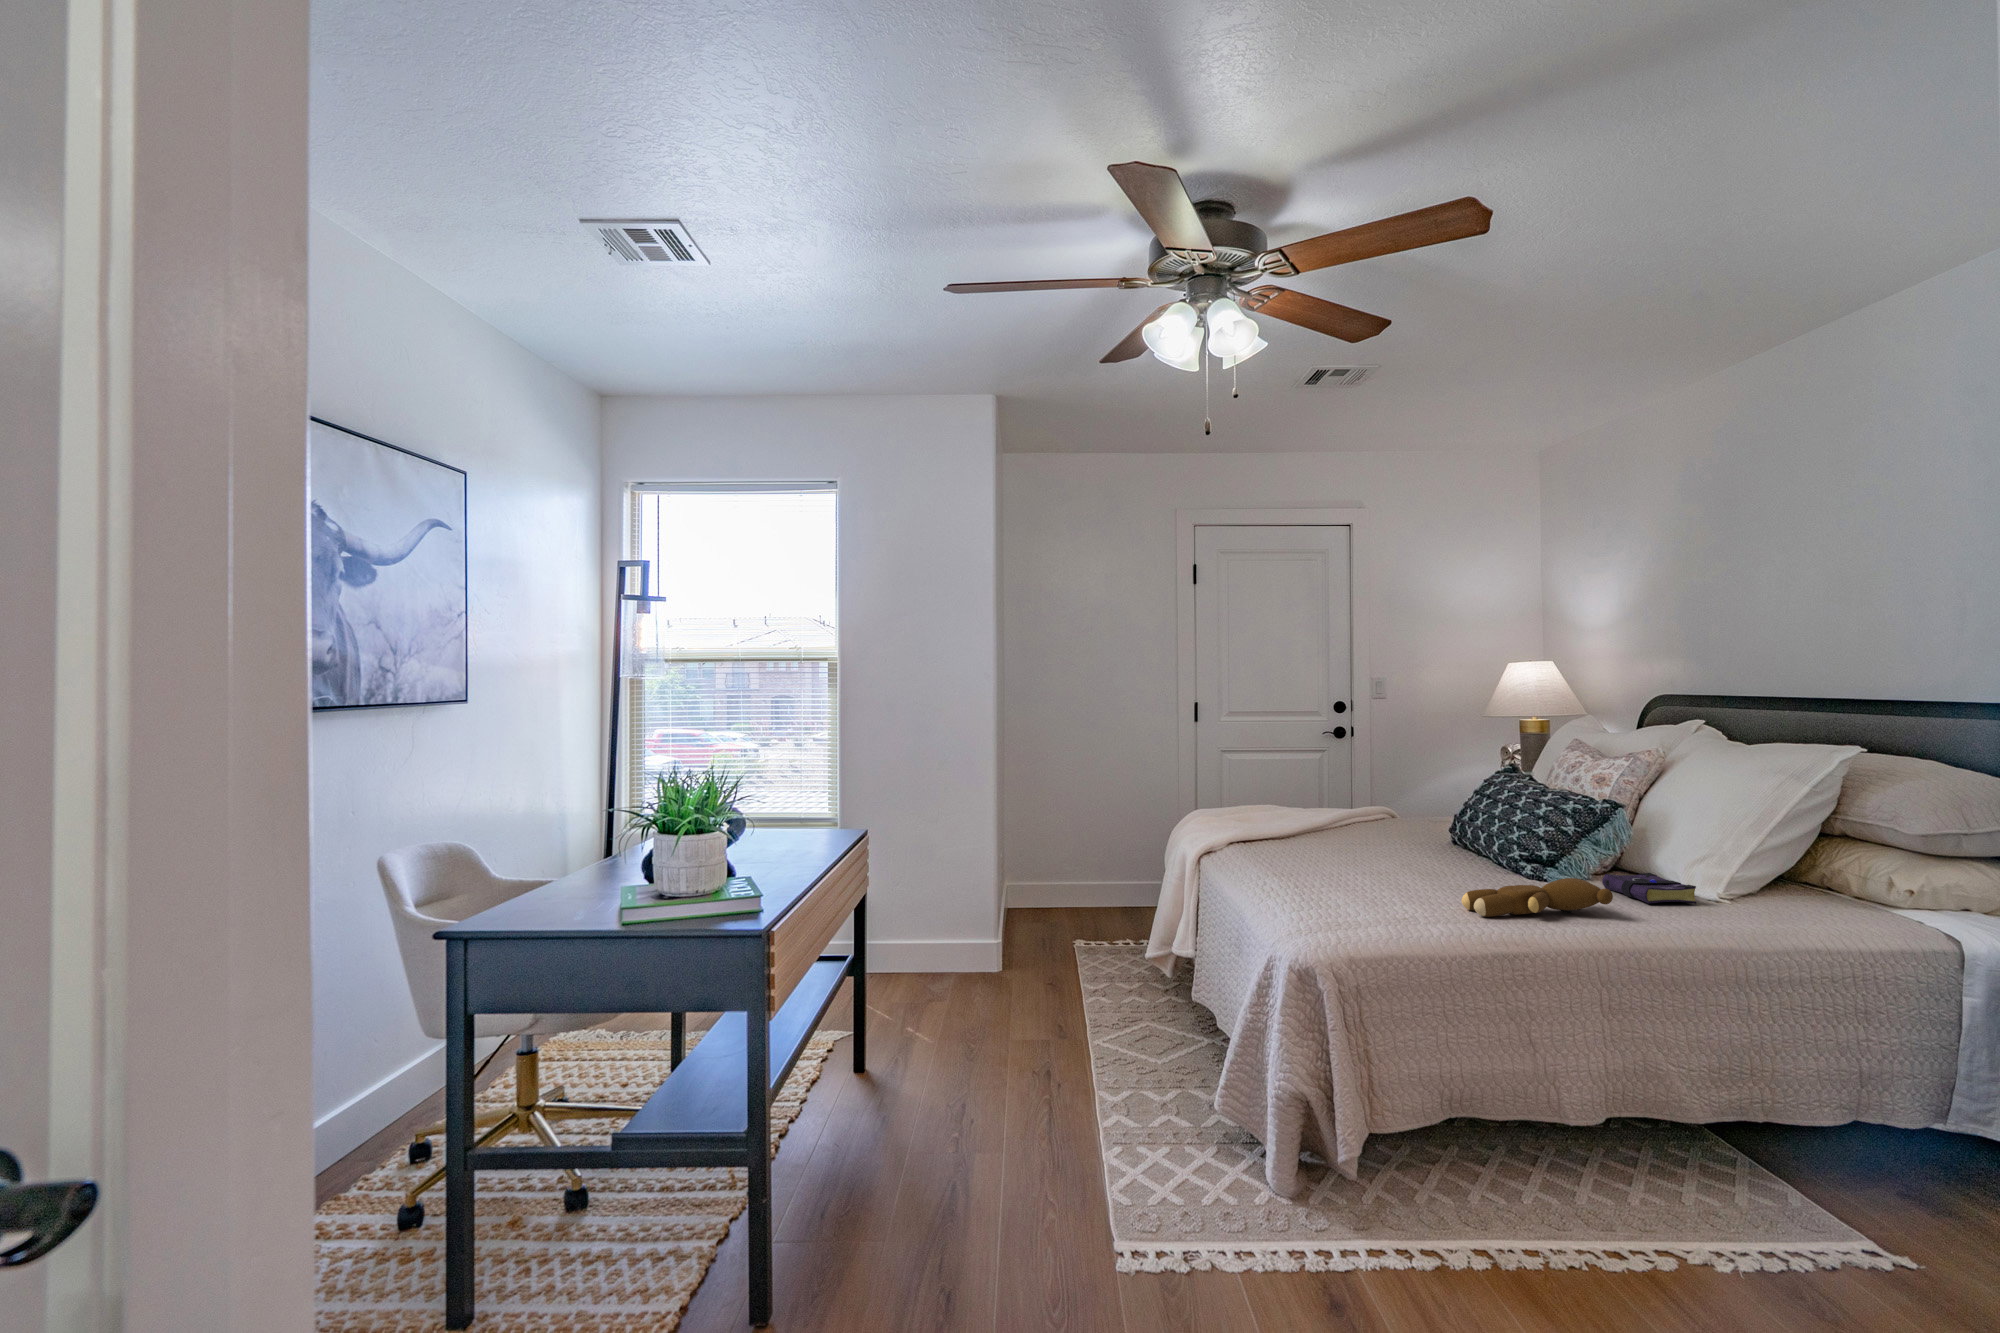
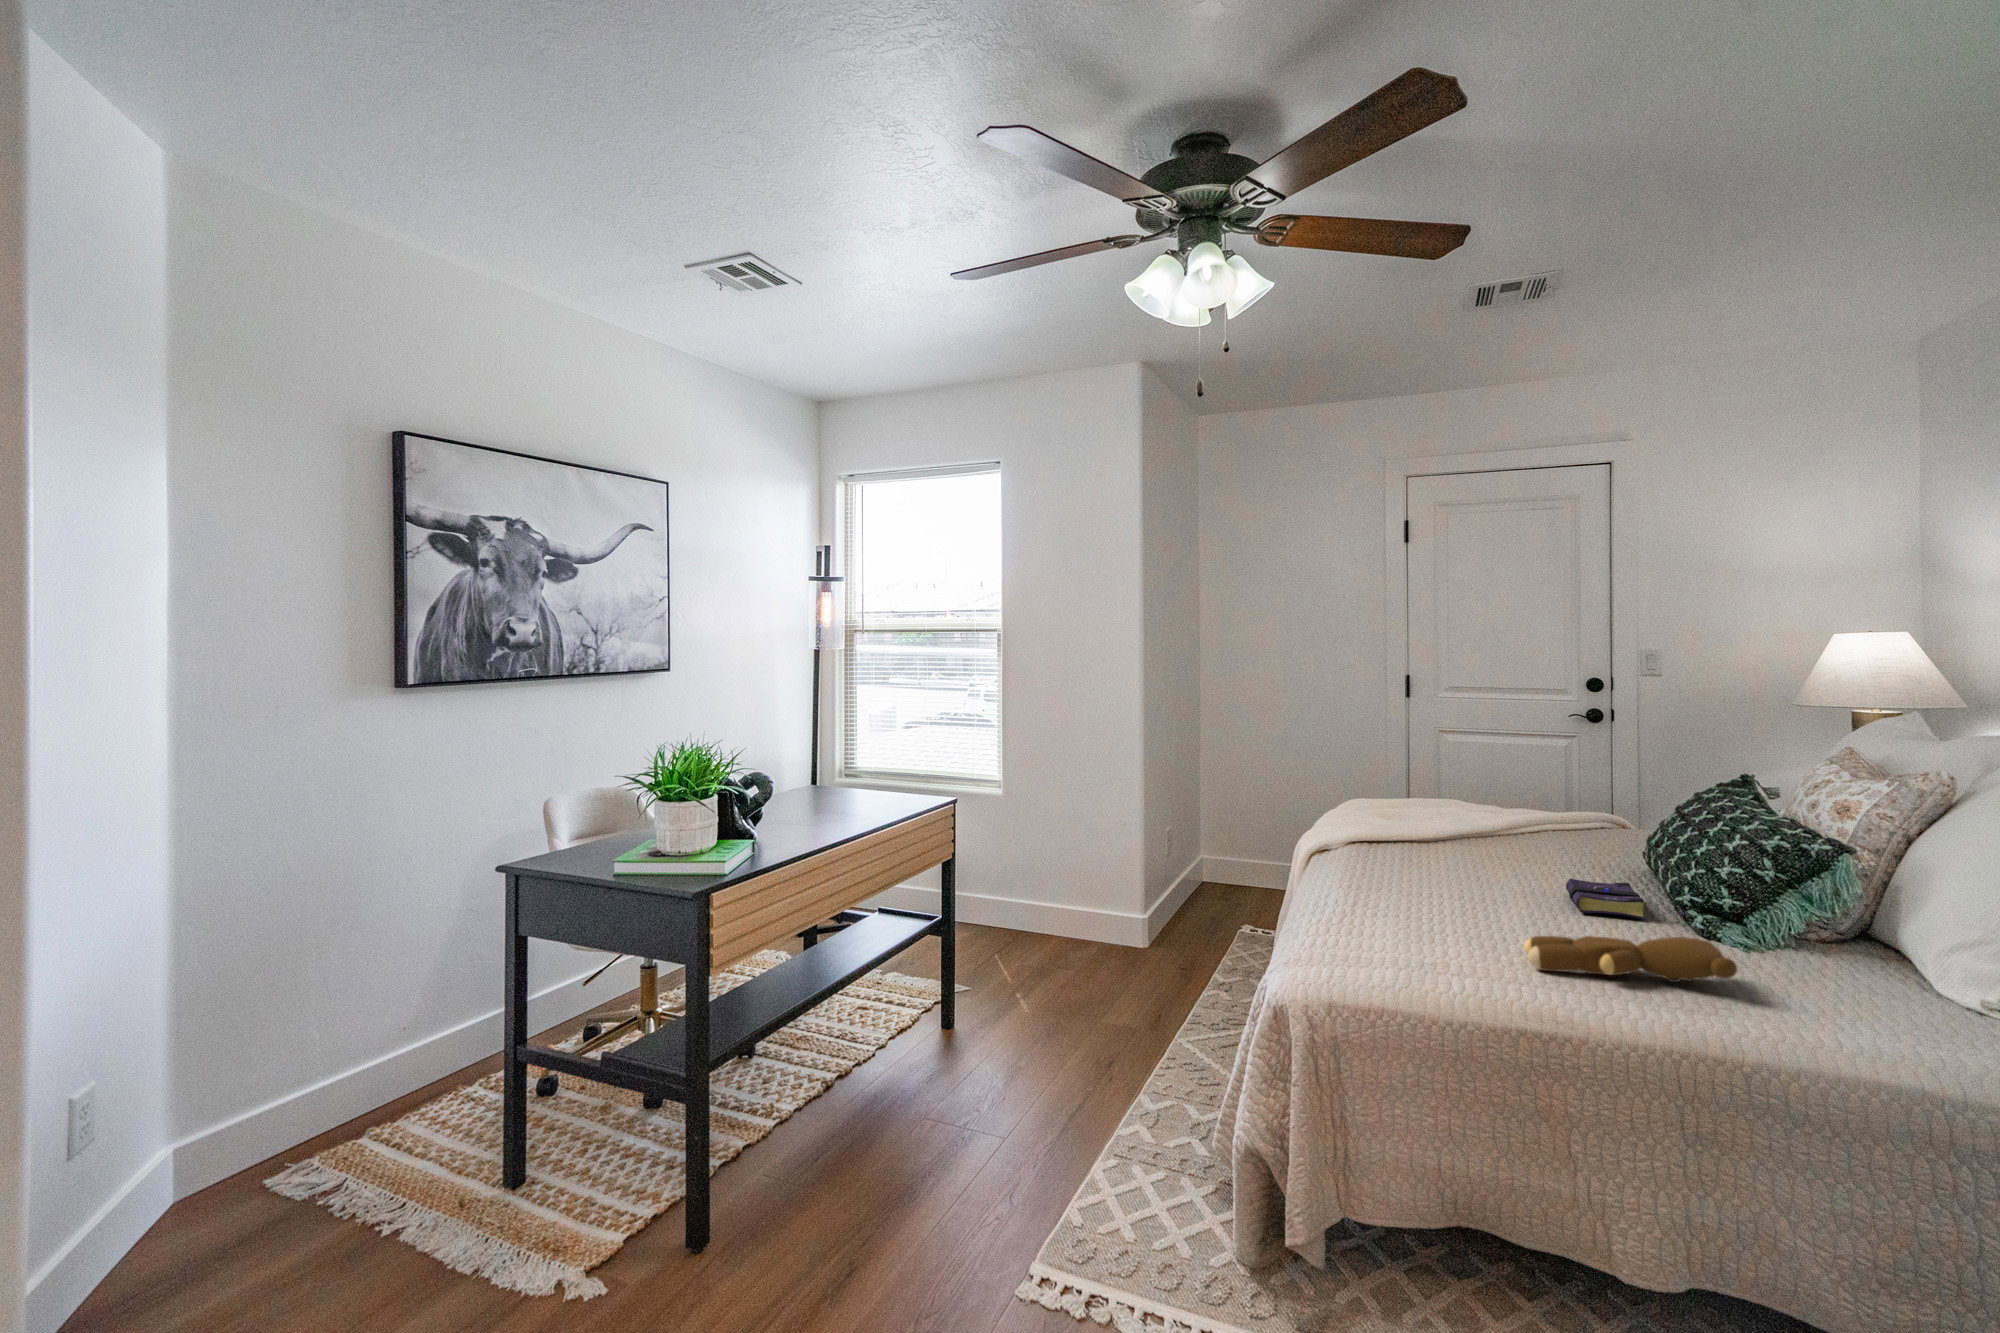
book: present [1602,873,1696,904] -> present [1566,879,1644,919]

